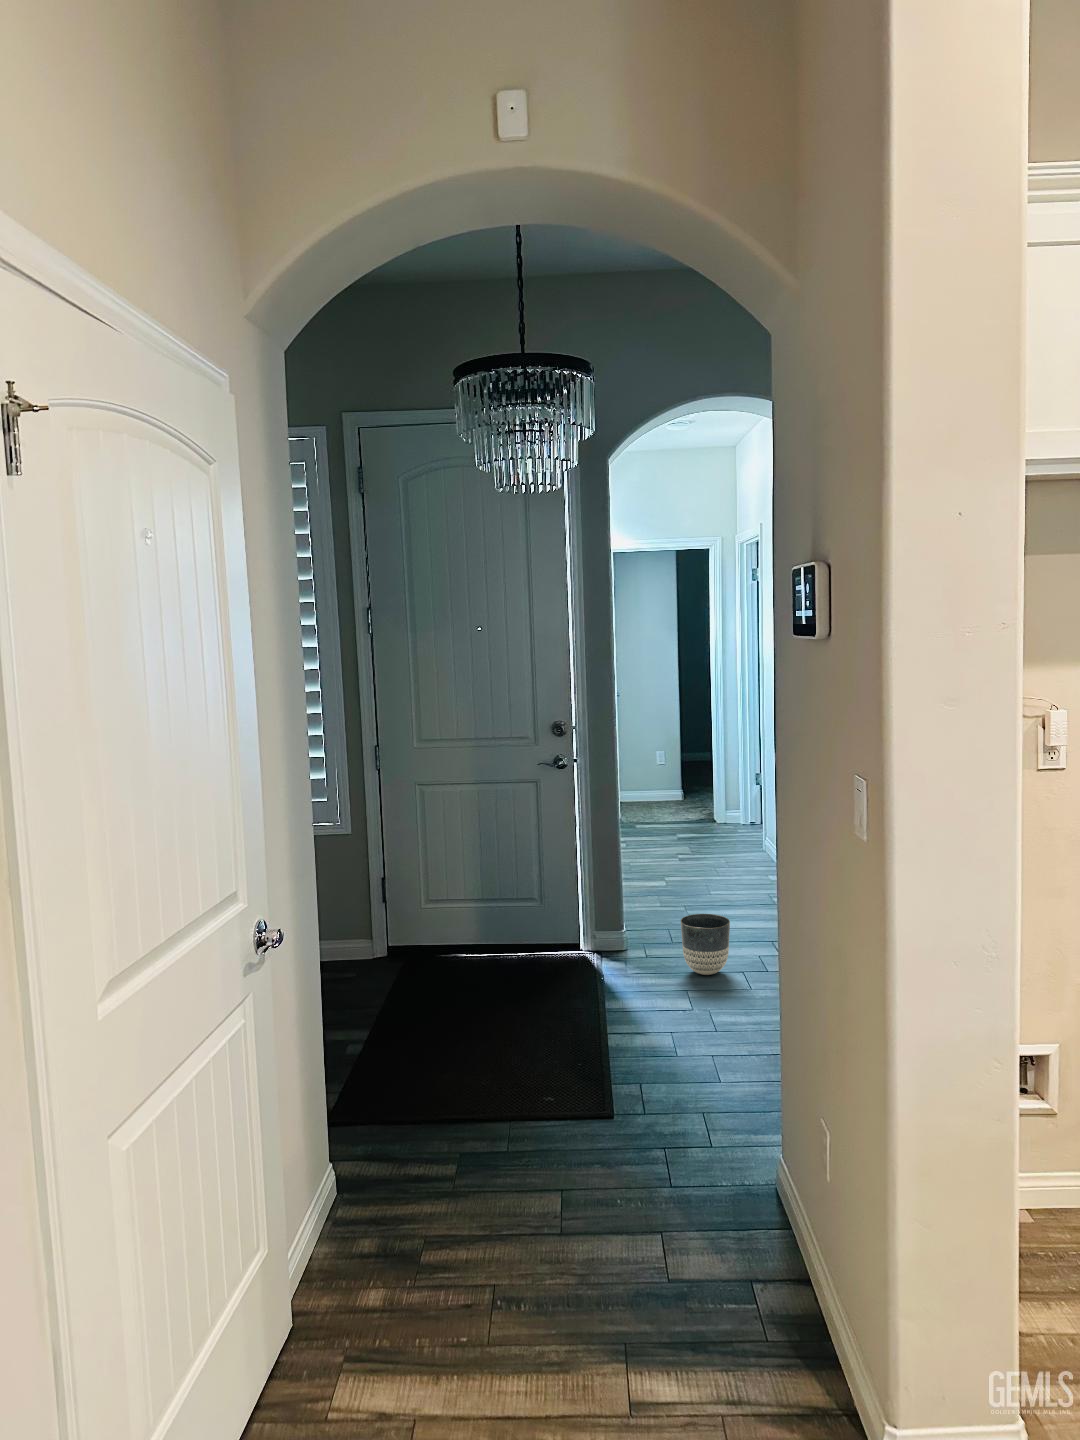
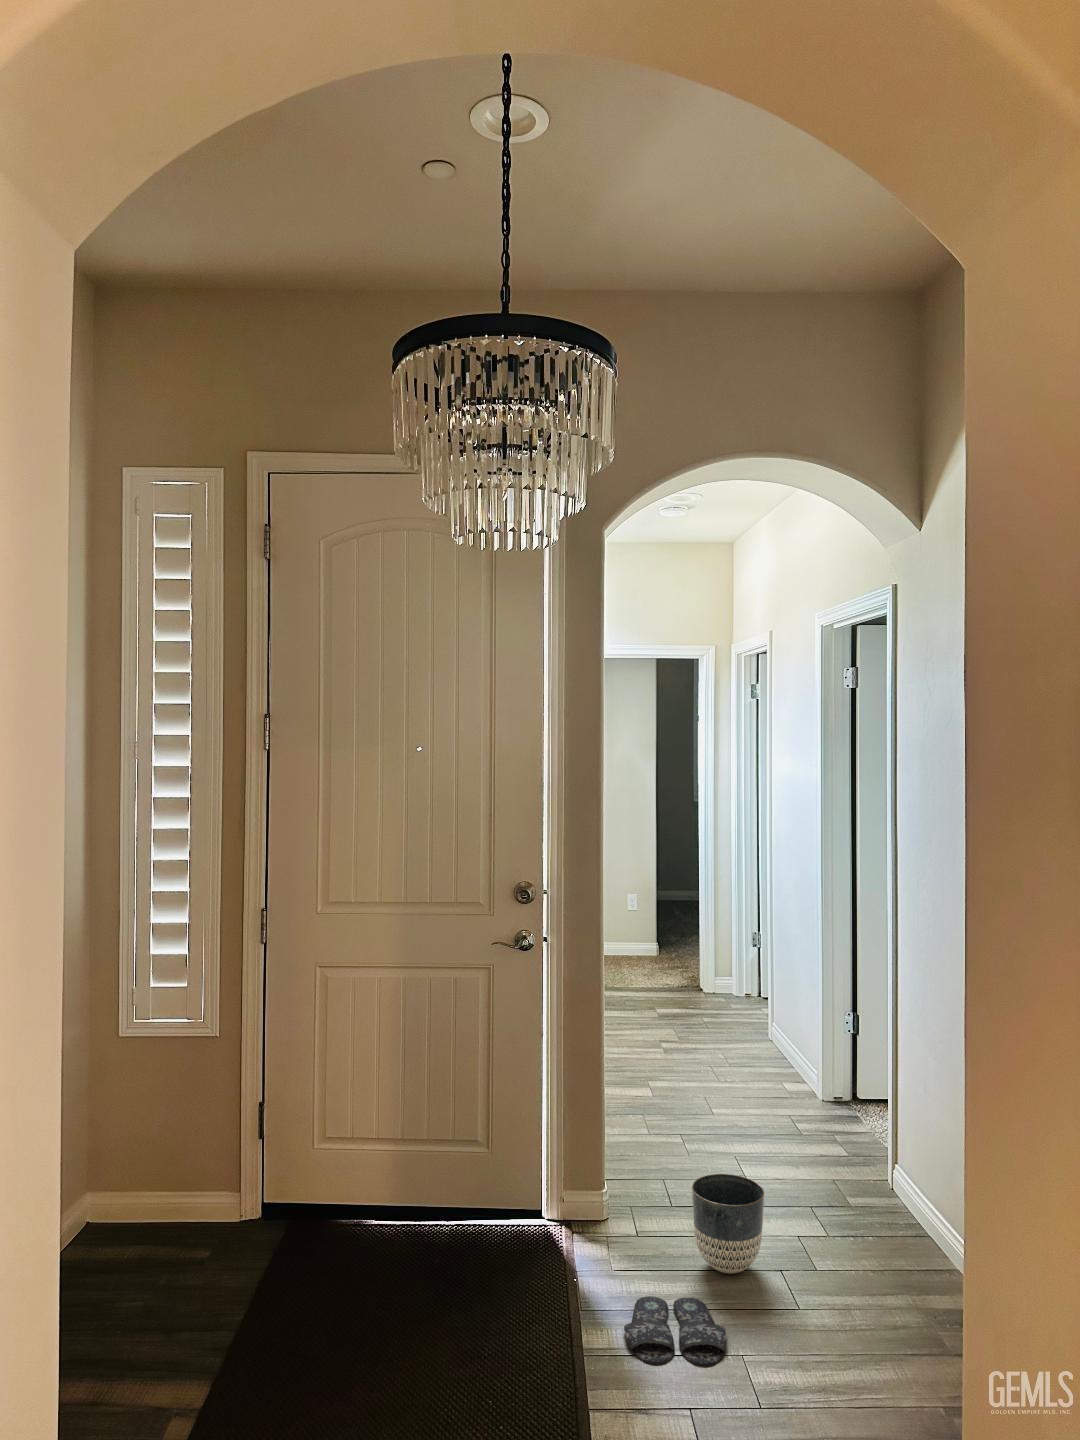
slippers: none [632,986,699,1016] -> present [624,1296,726,1367]

